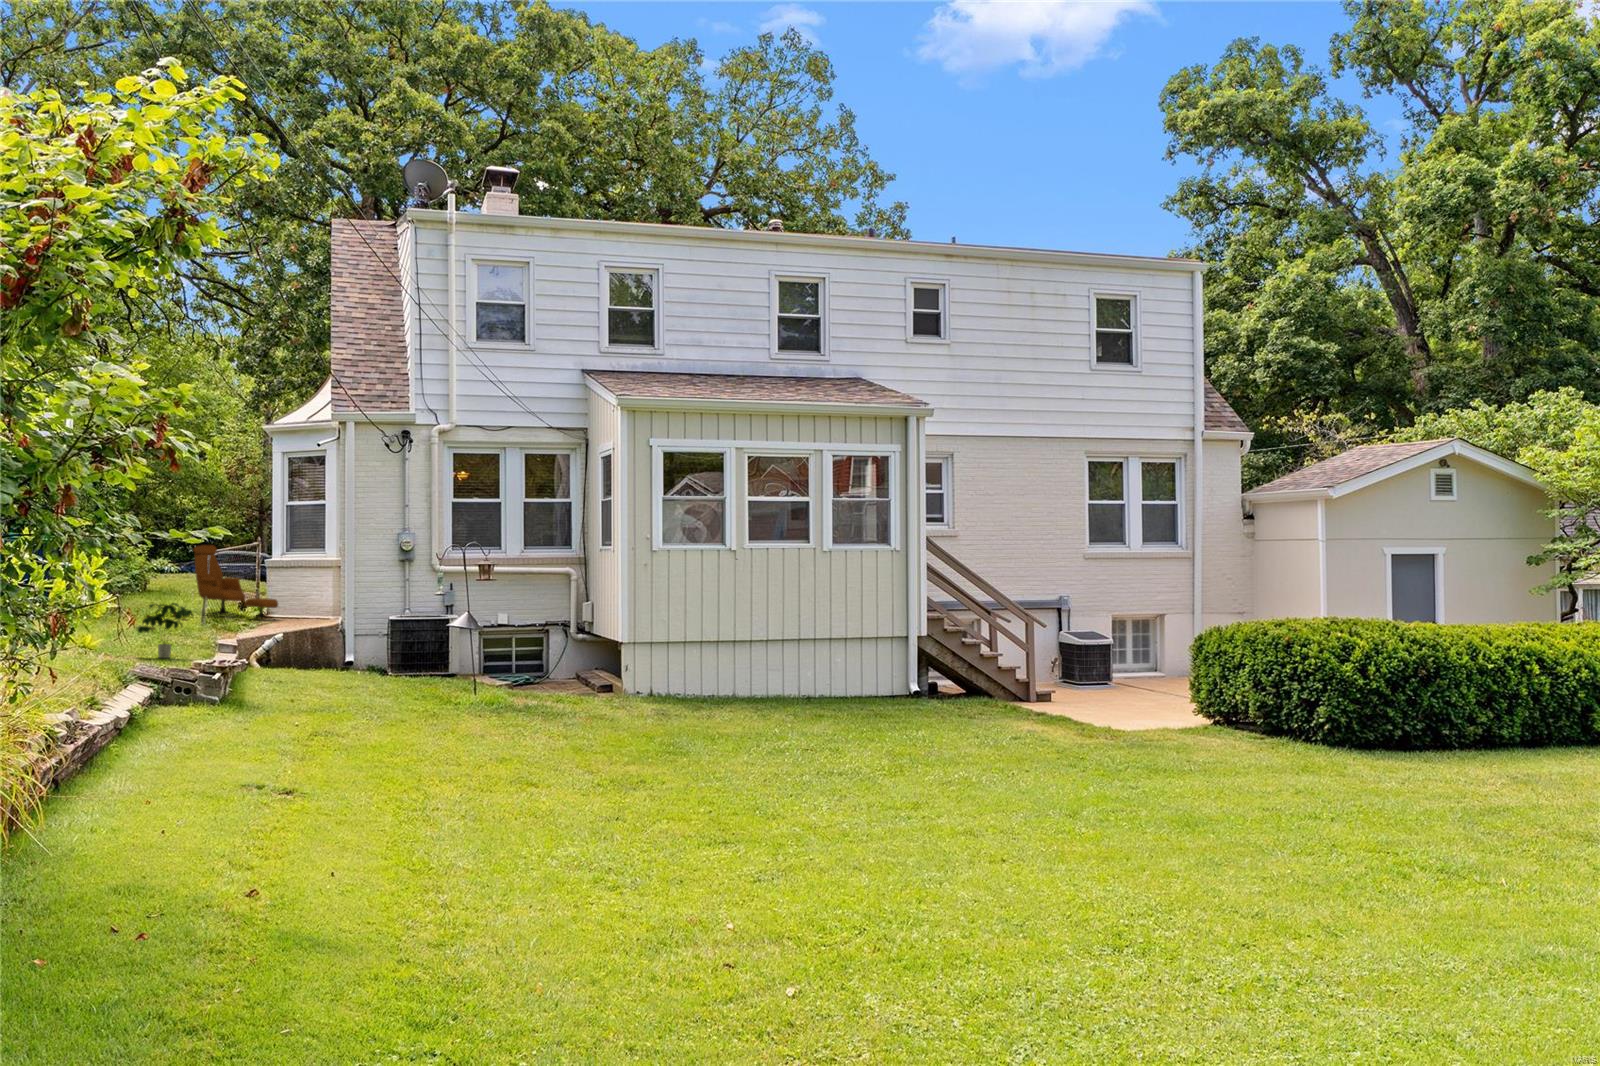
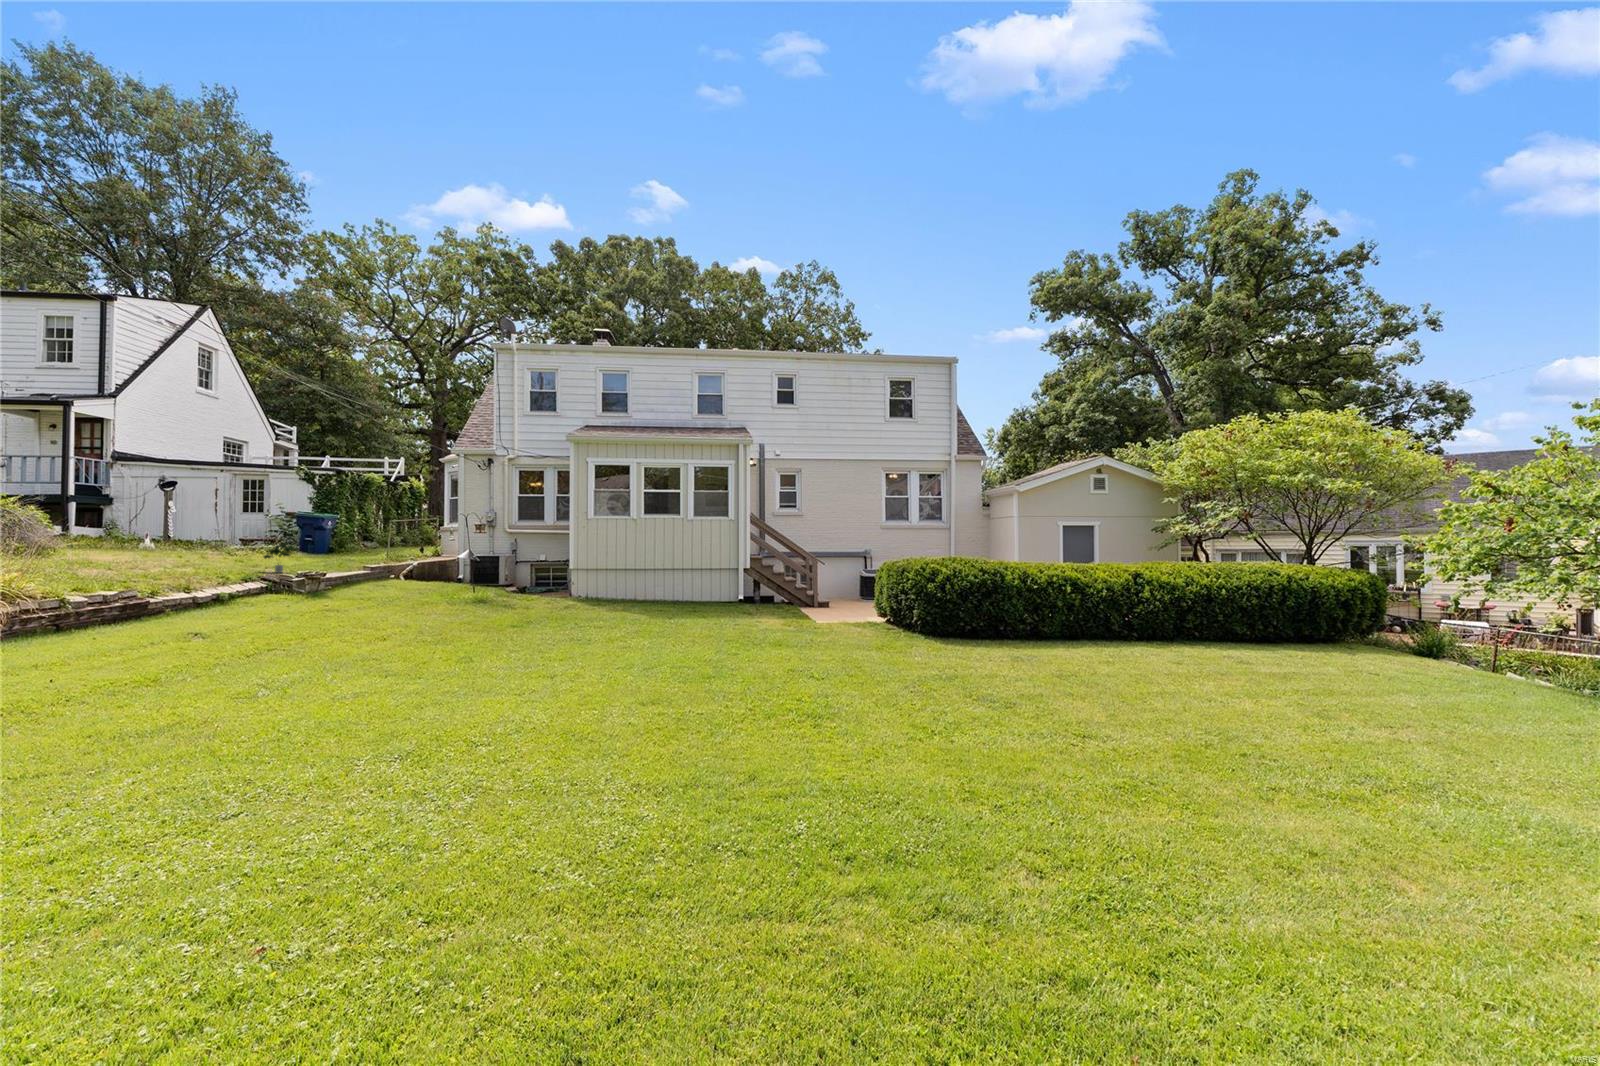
lounge chair: present [193,545,278,618] -> none [398,521,438,560]

